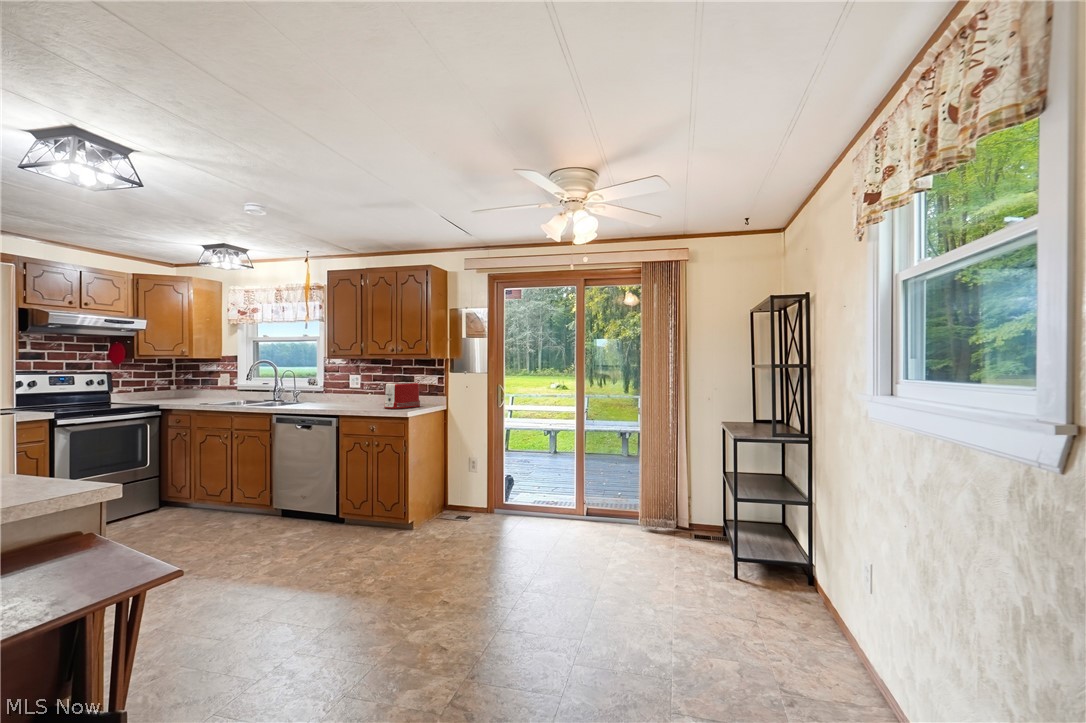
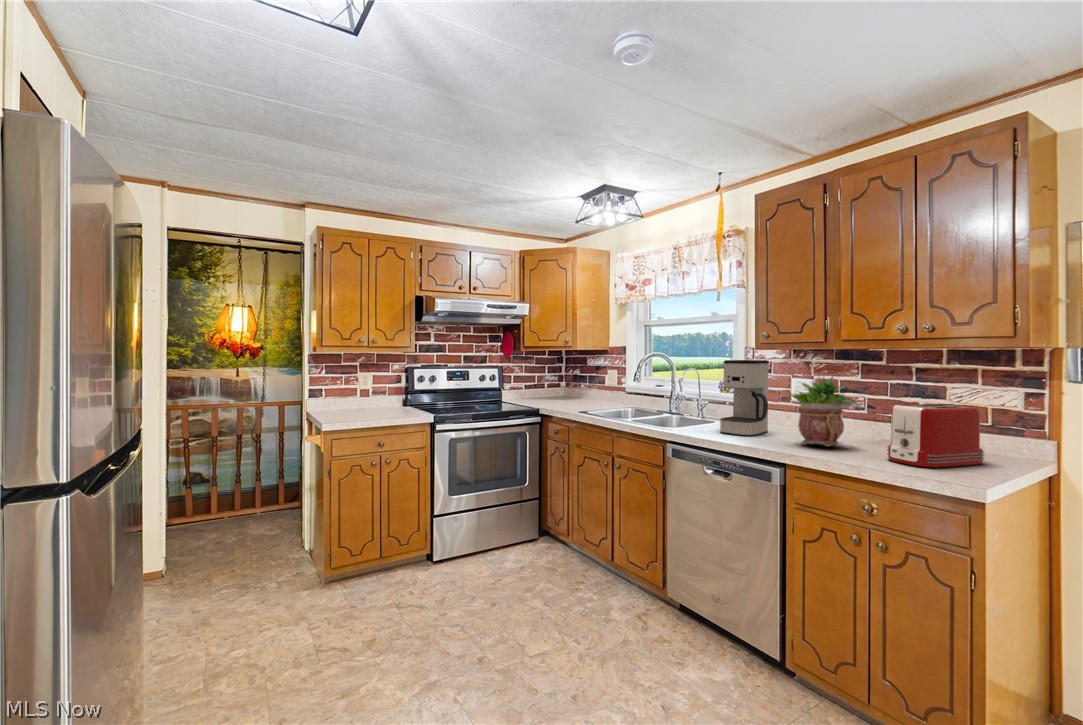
coffee maker: none [307,365,336,407] -> present [720,360,769,436]
potted plant: none [344,371,375,407] -> present [791,376,857,446]

